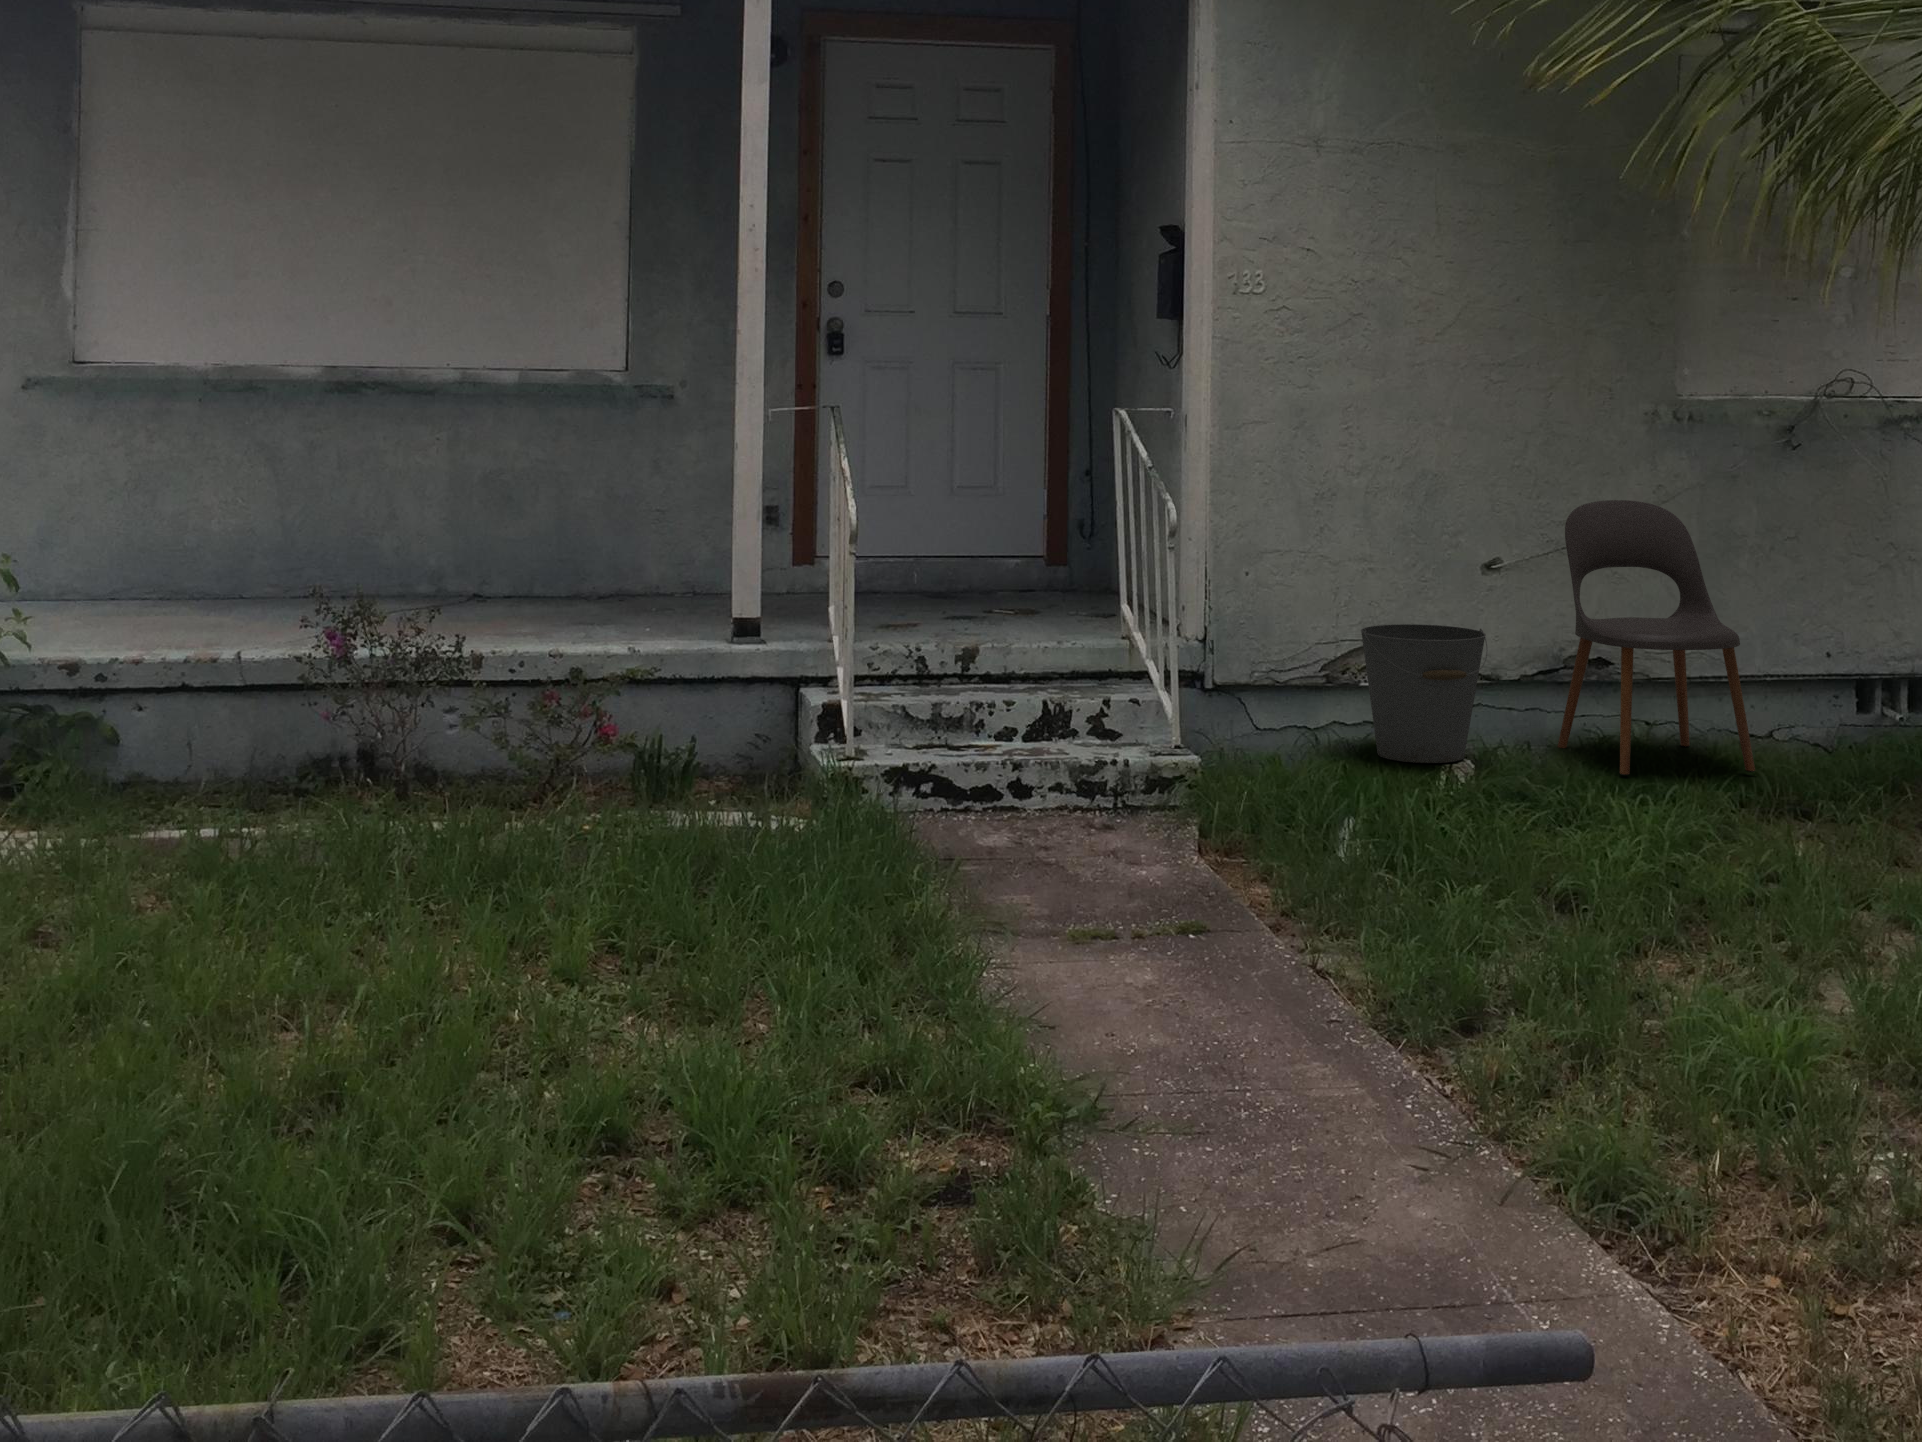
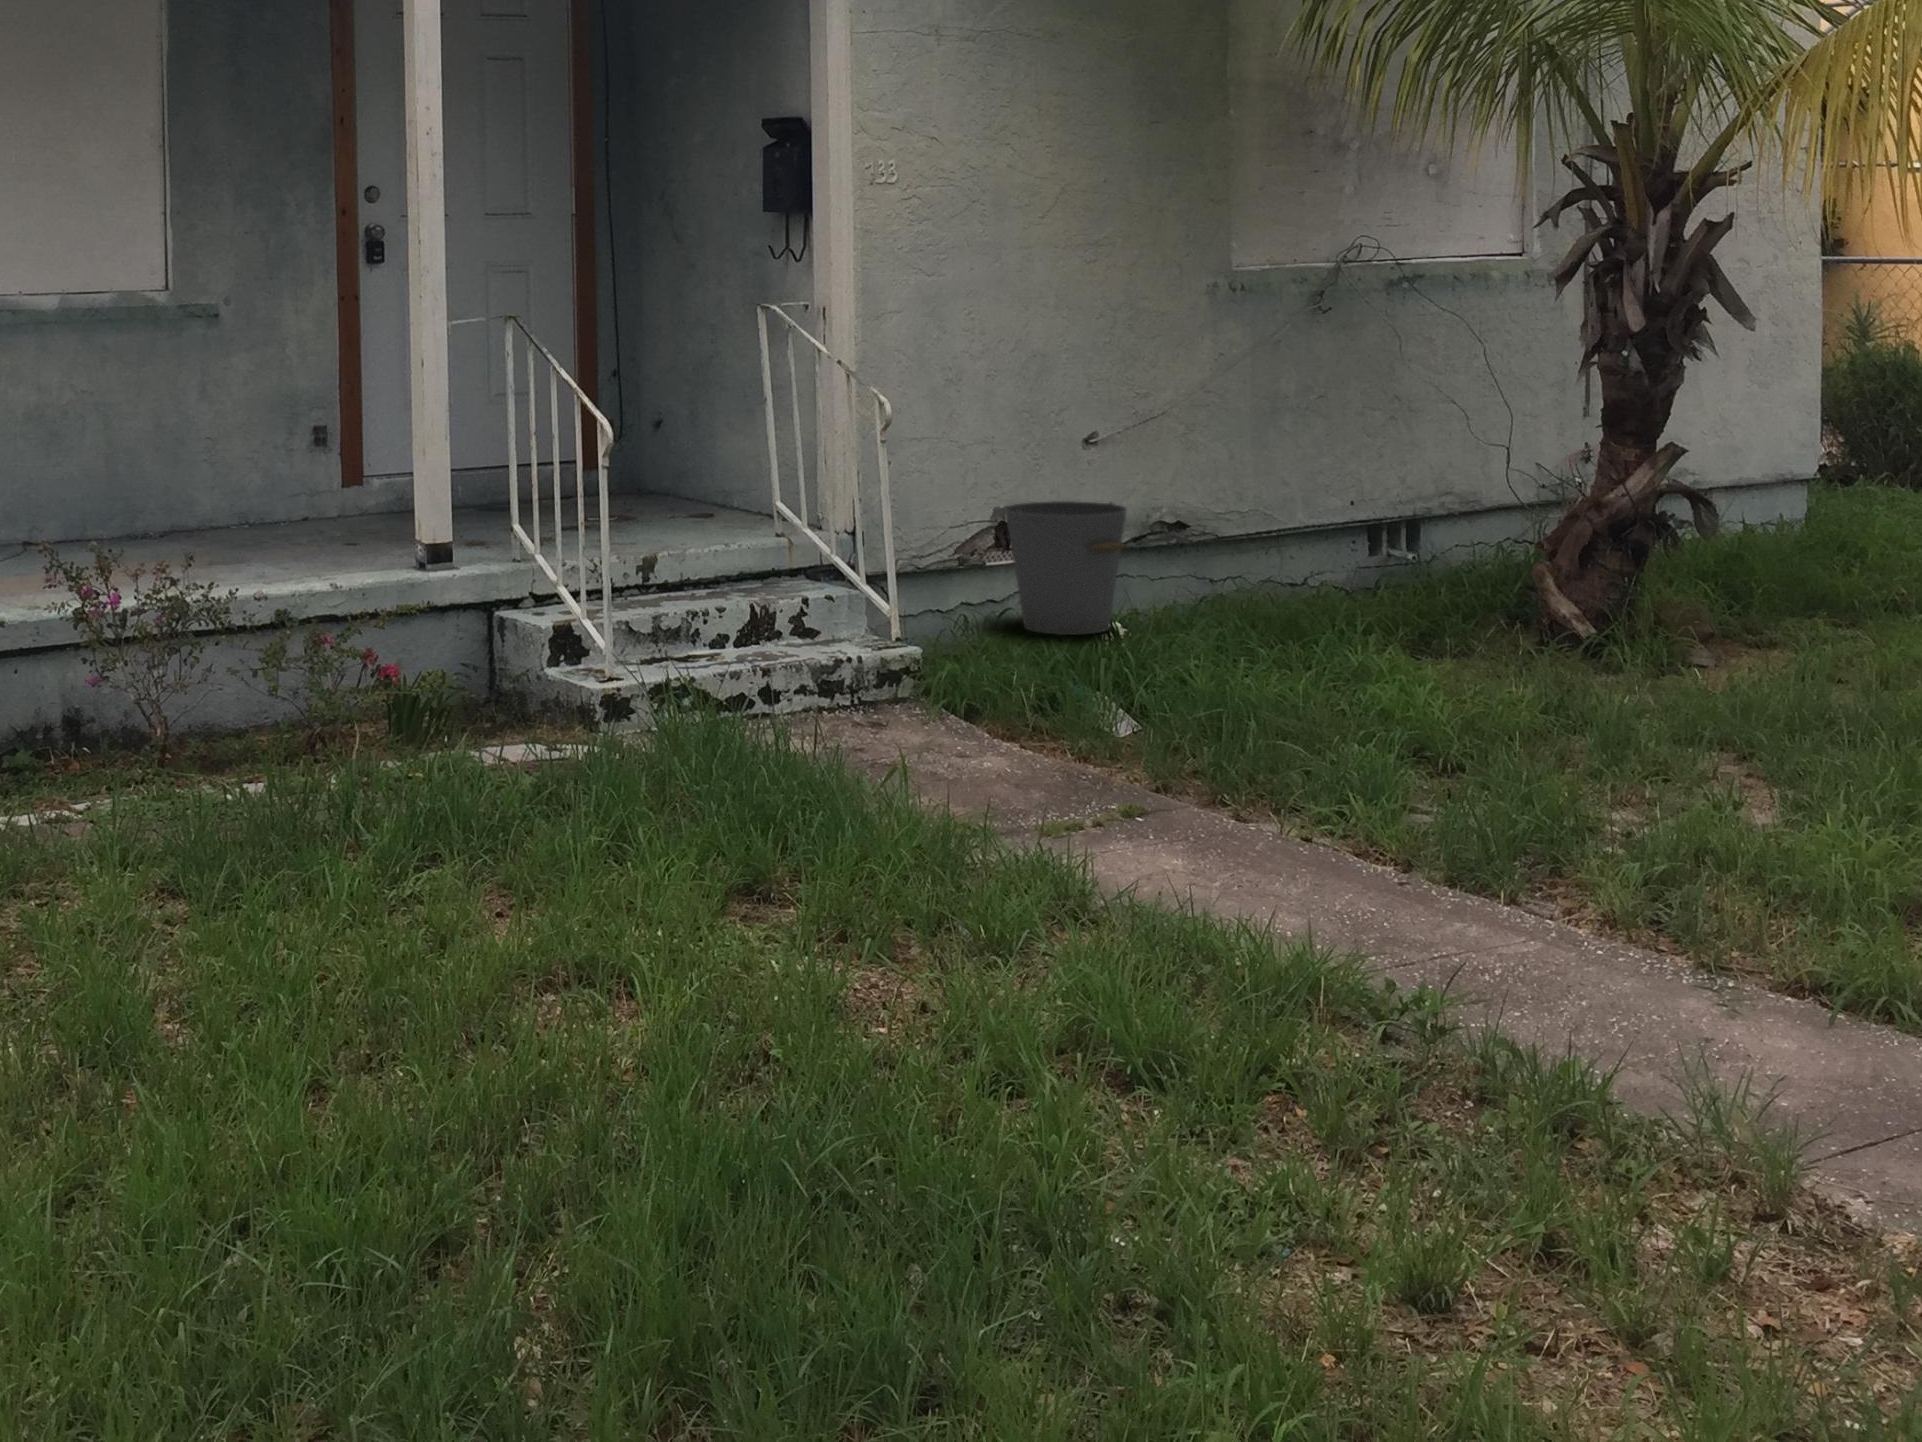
chair: present [1558,500,1755,775] -> none [1158,371,1359,630]

